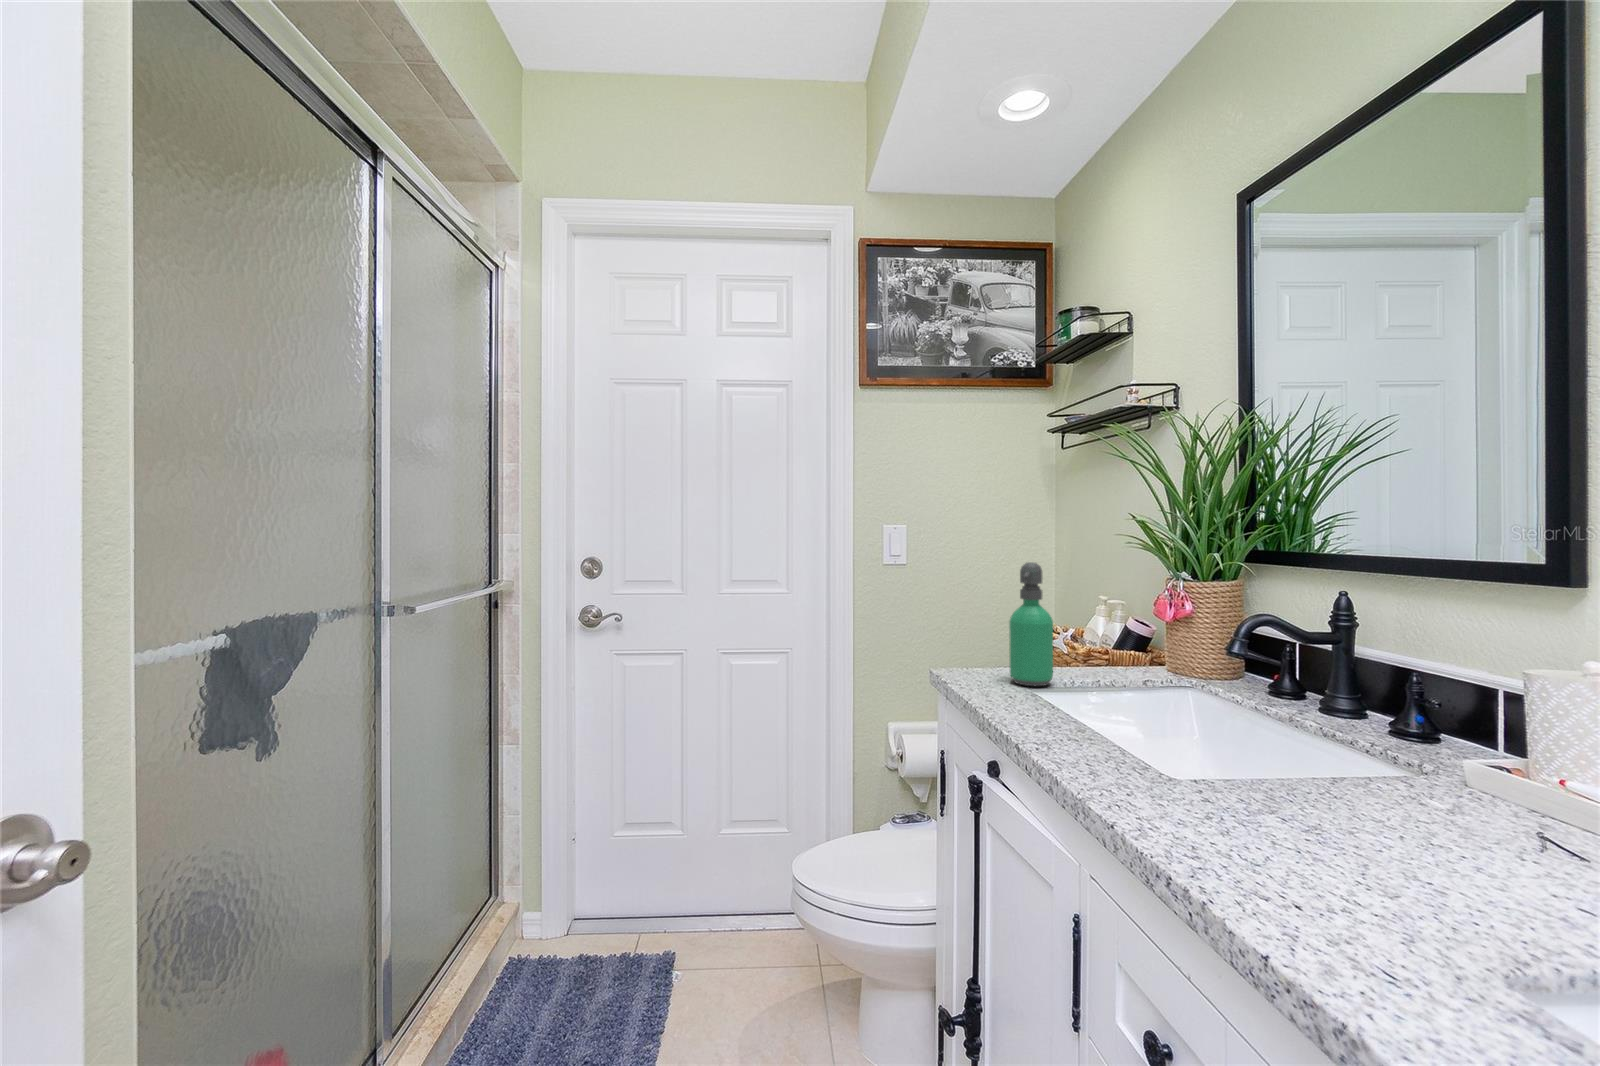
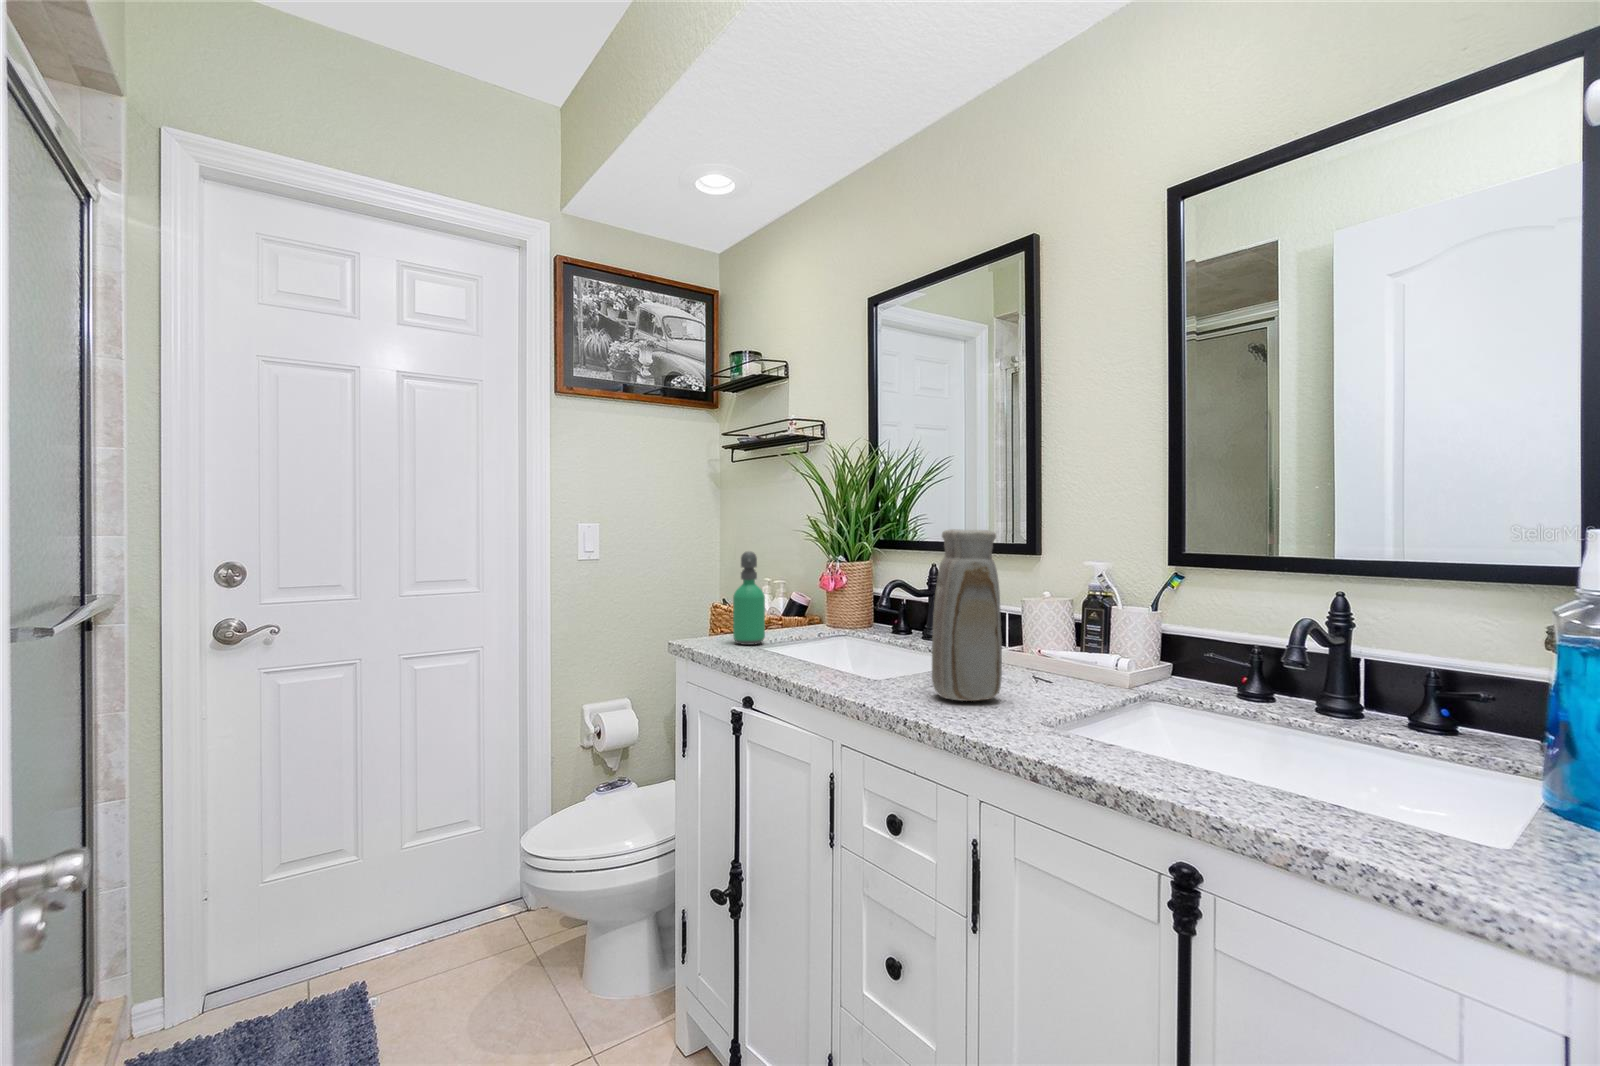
vase: none [1264,543,1431,890] -> present [932,529,1002,701]

